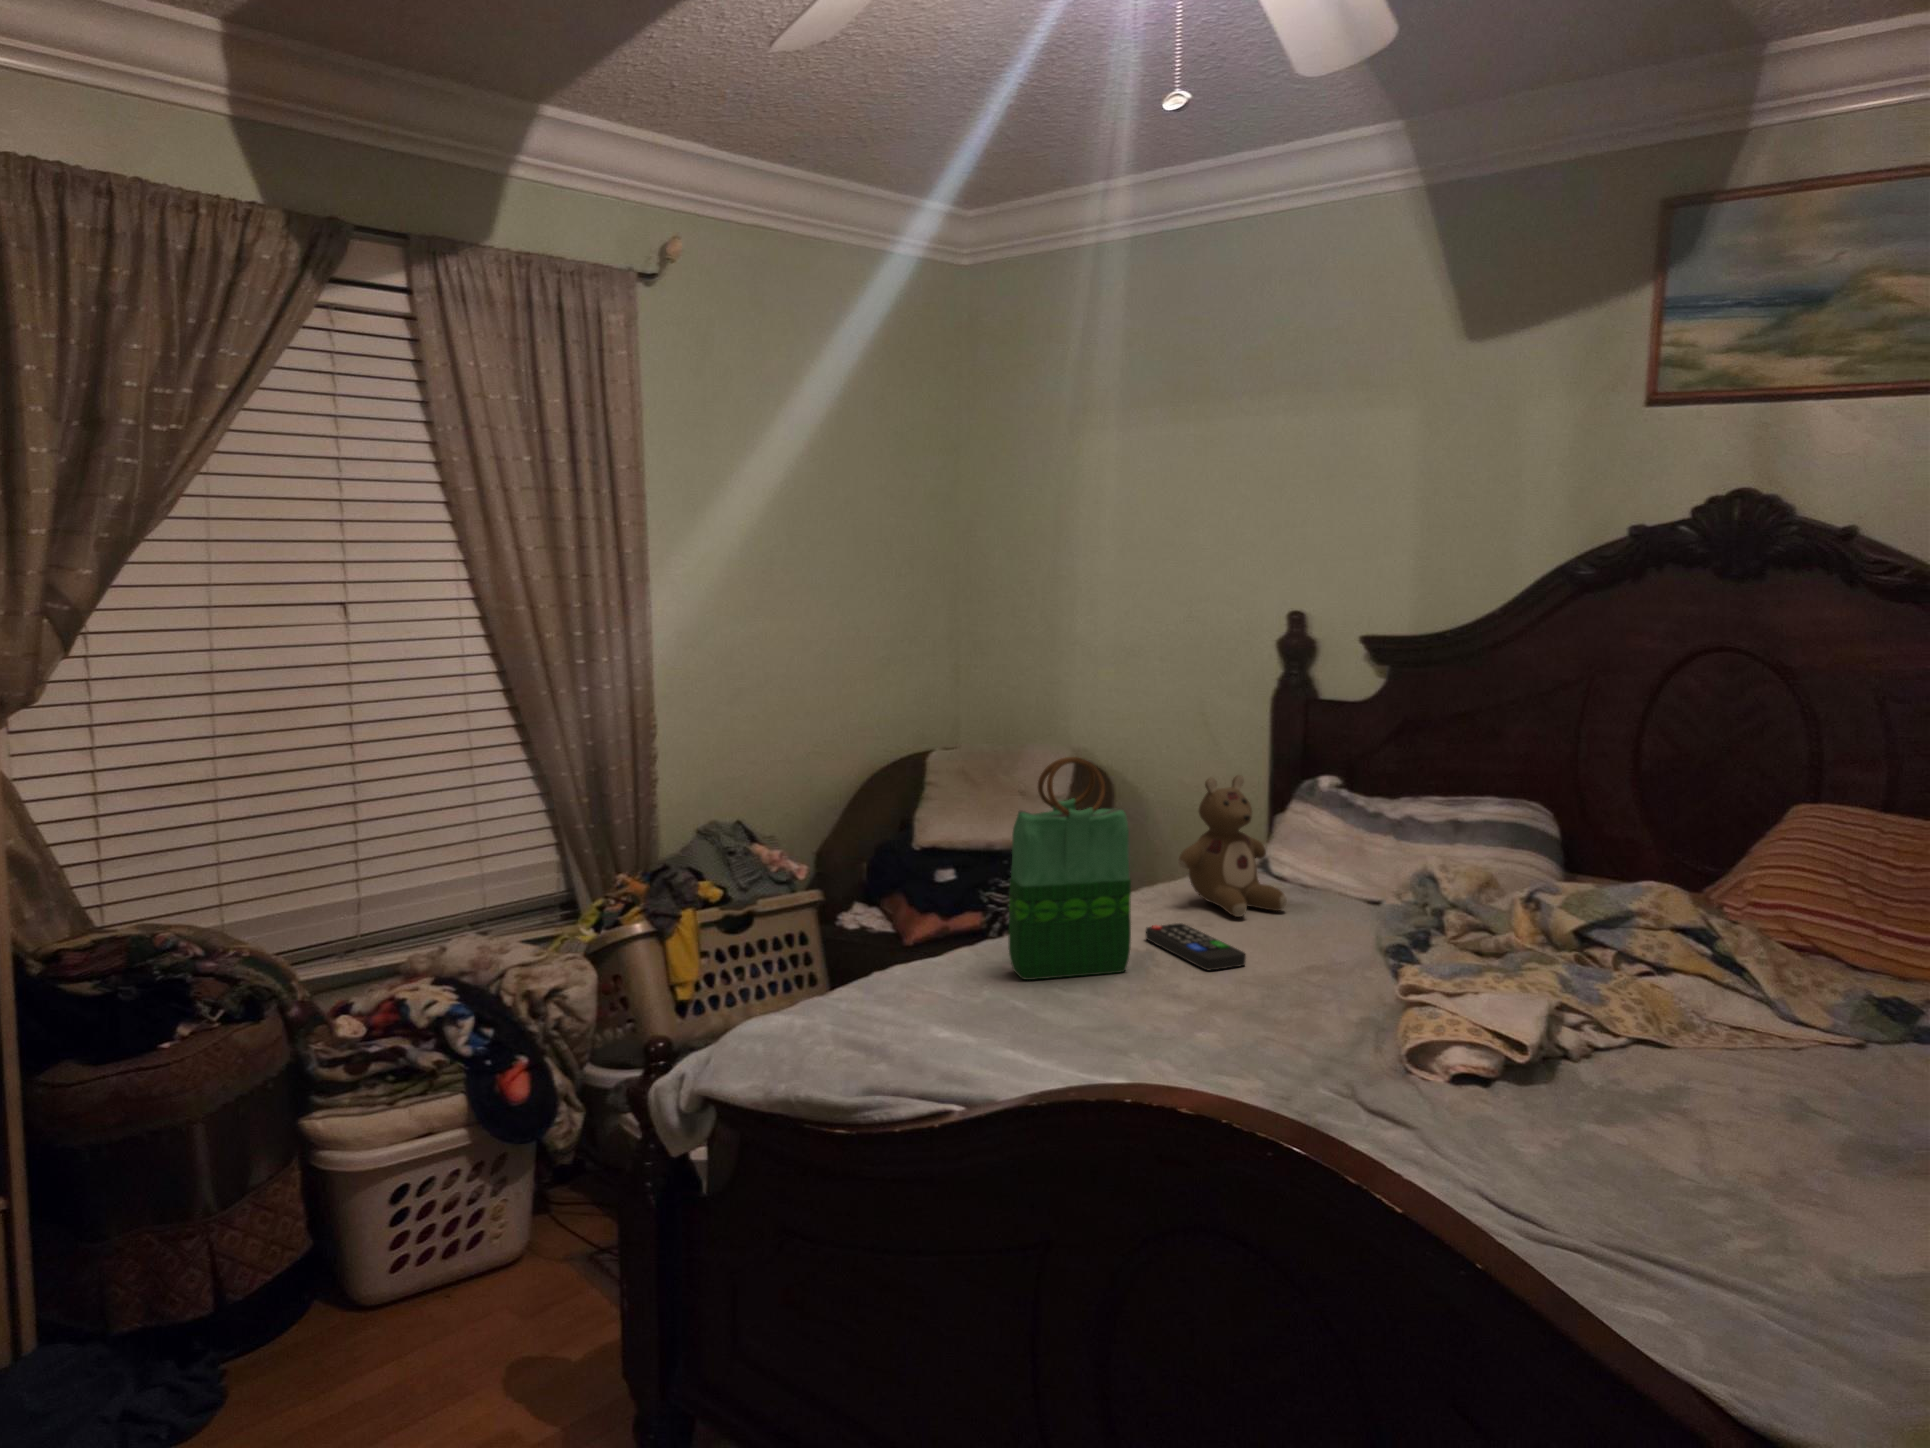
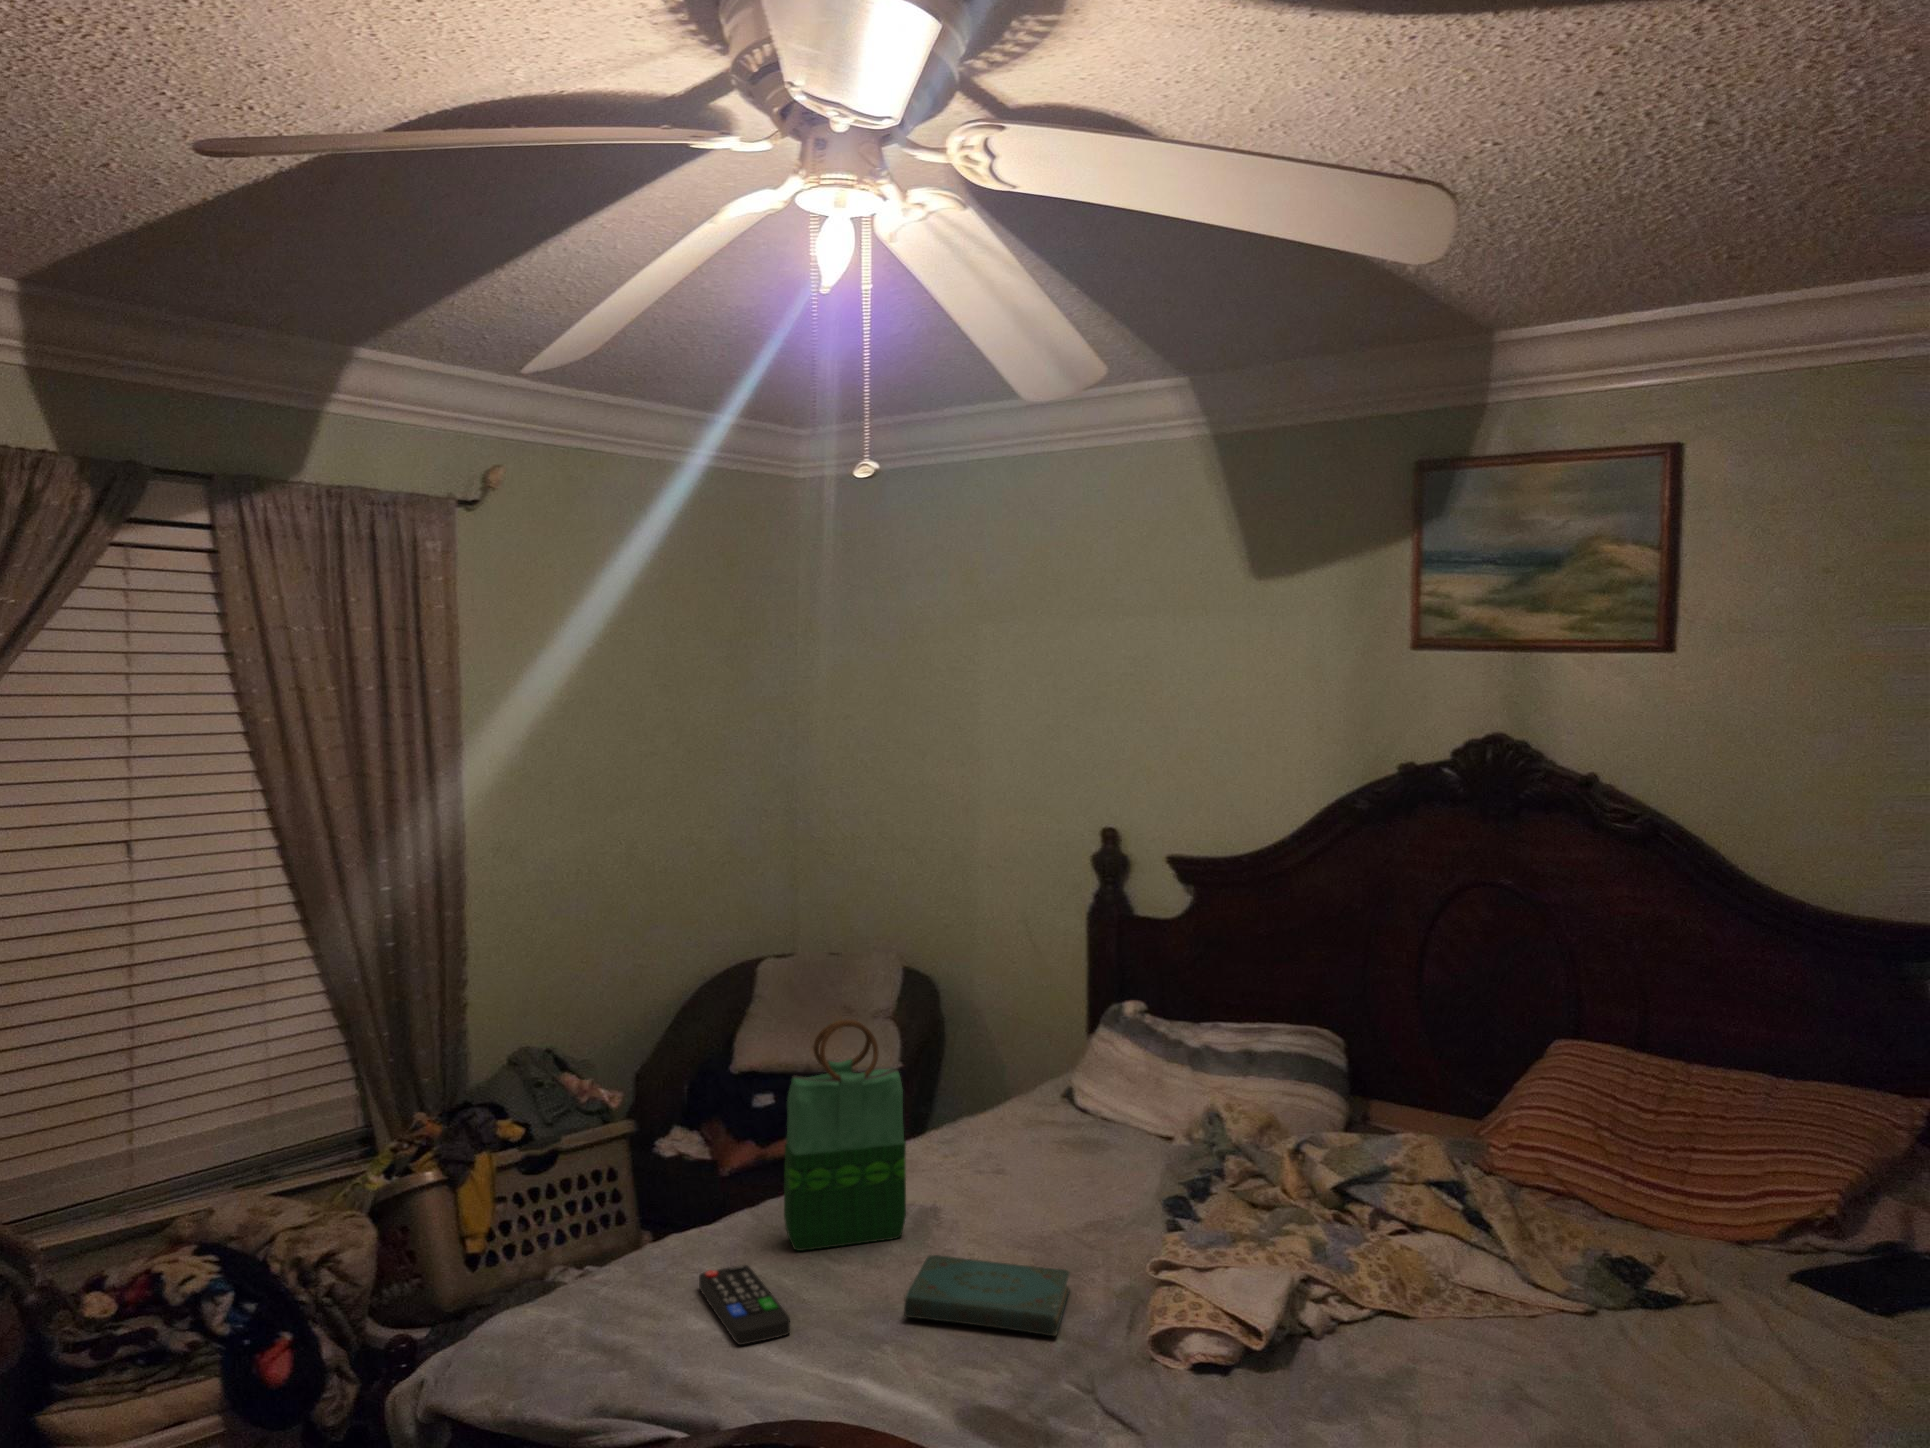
stuffed bear: present [1179,775,1287,917] -> none [973,1014,1078,1163]
remote control: present [1146,923,1246,970] -> present [699,1265,790,1345]
book: none [1148,982,1310,1049] -> present [904,1255,1070,1336]

